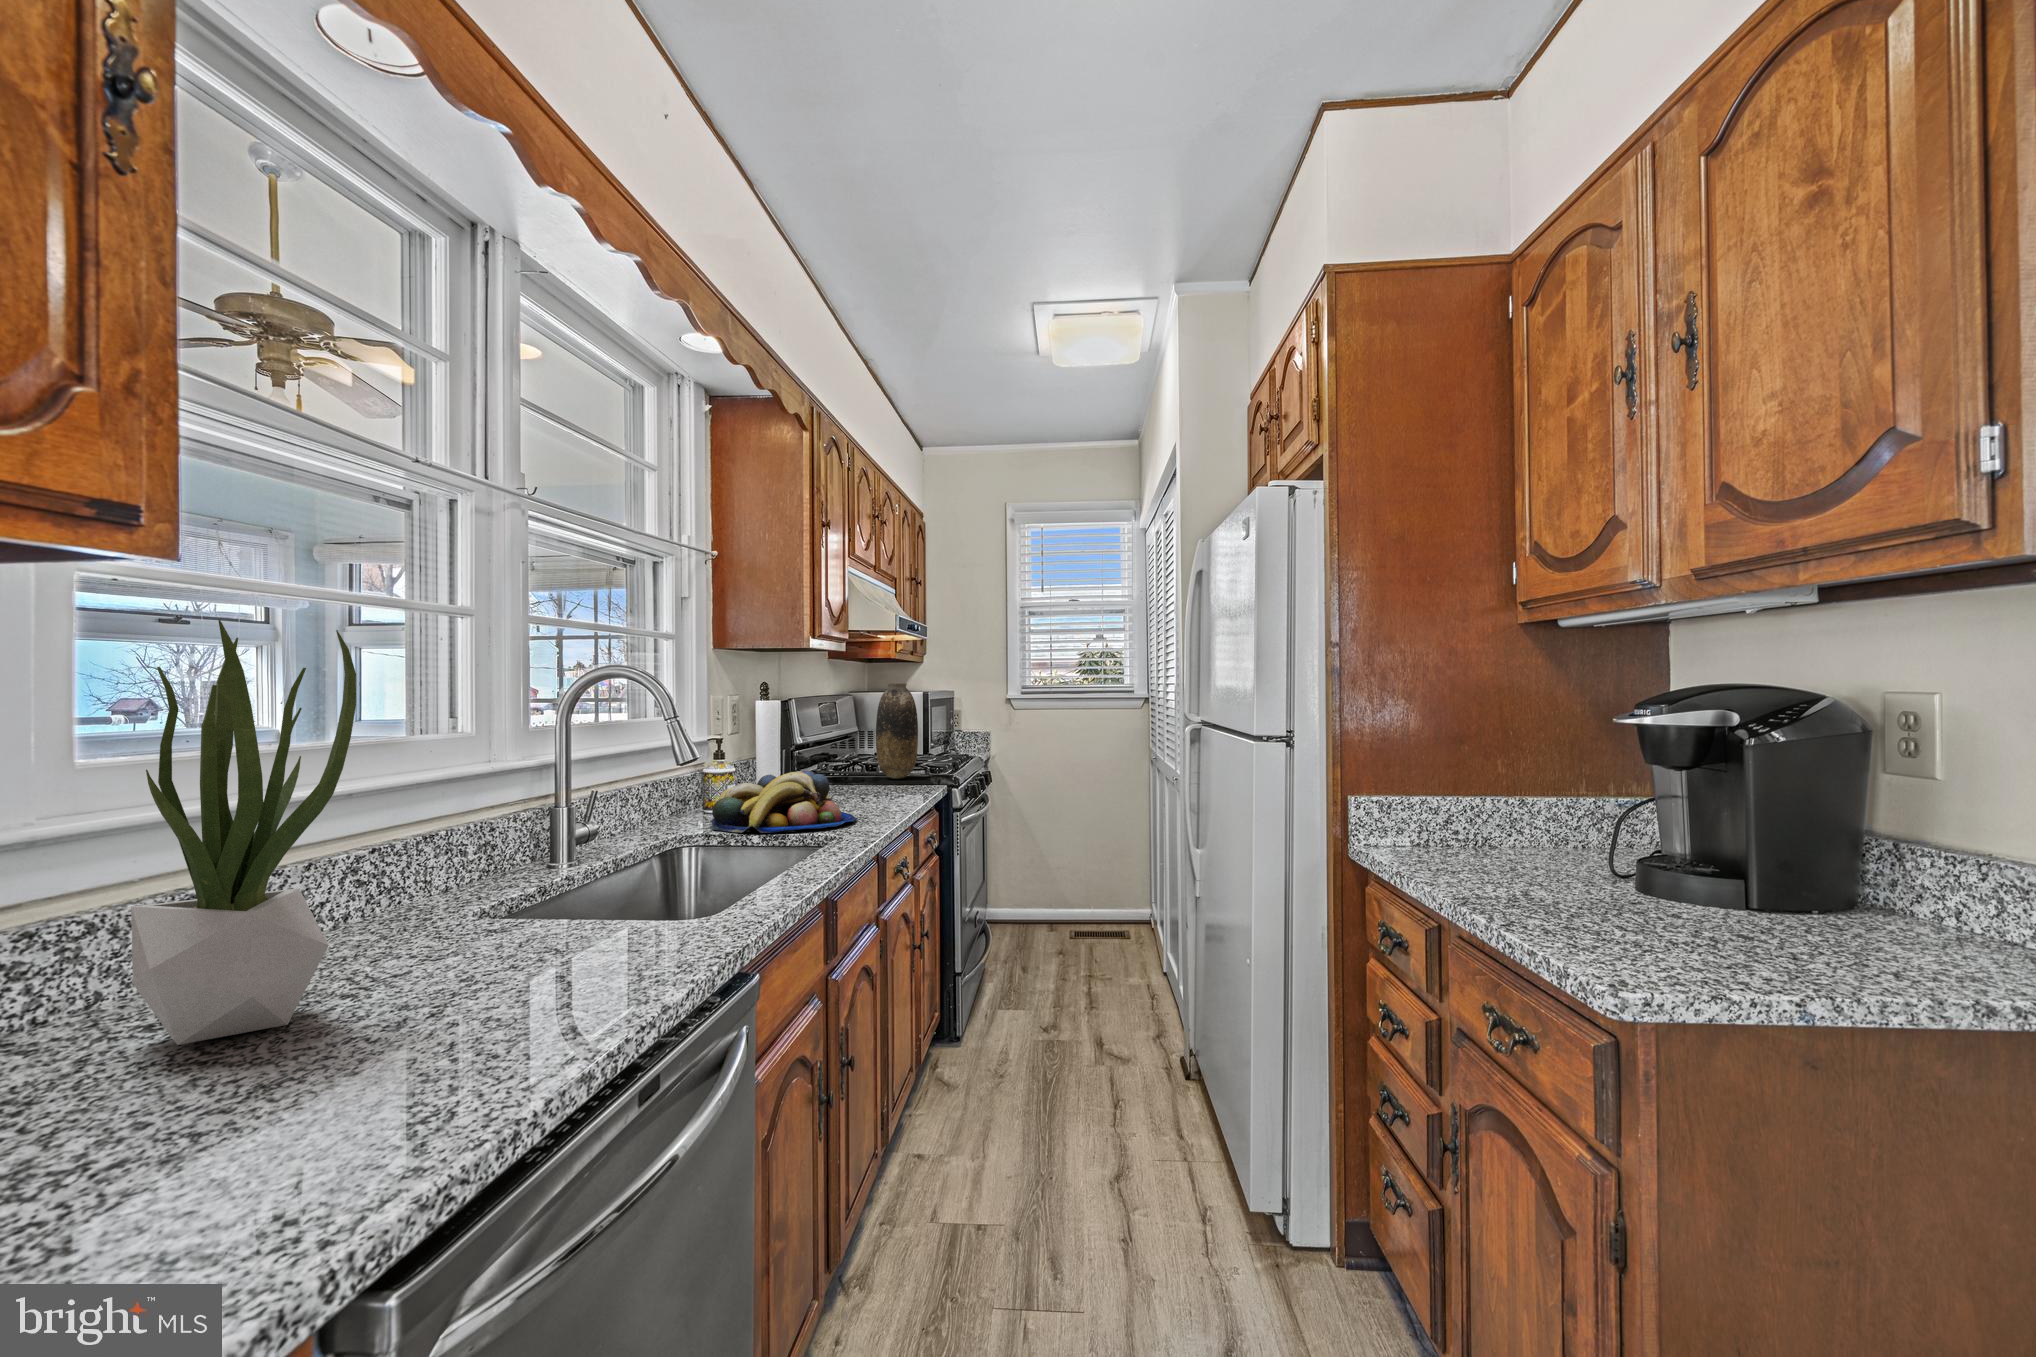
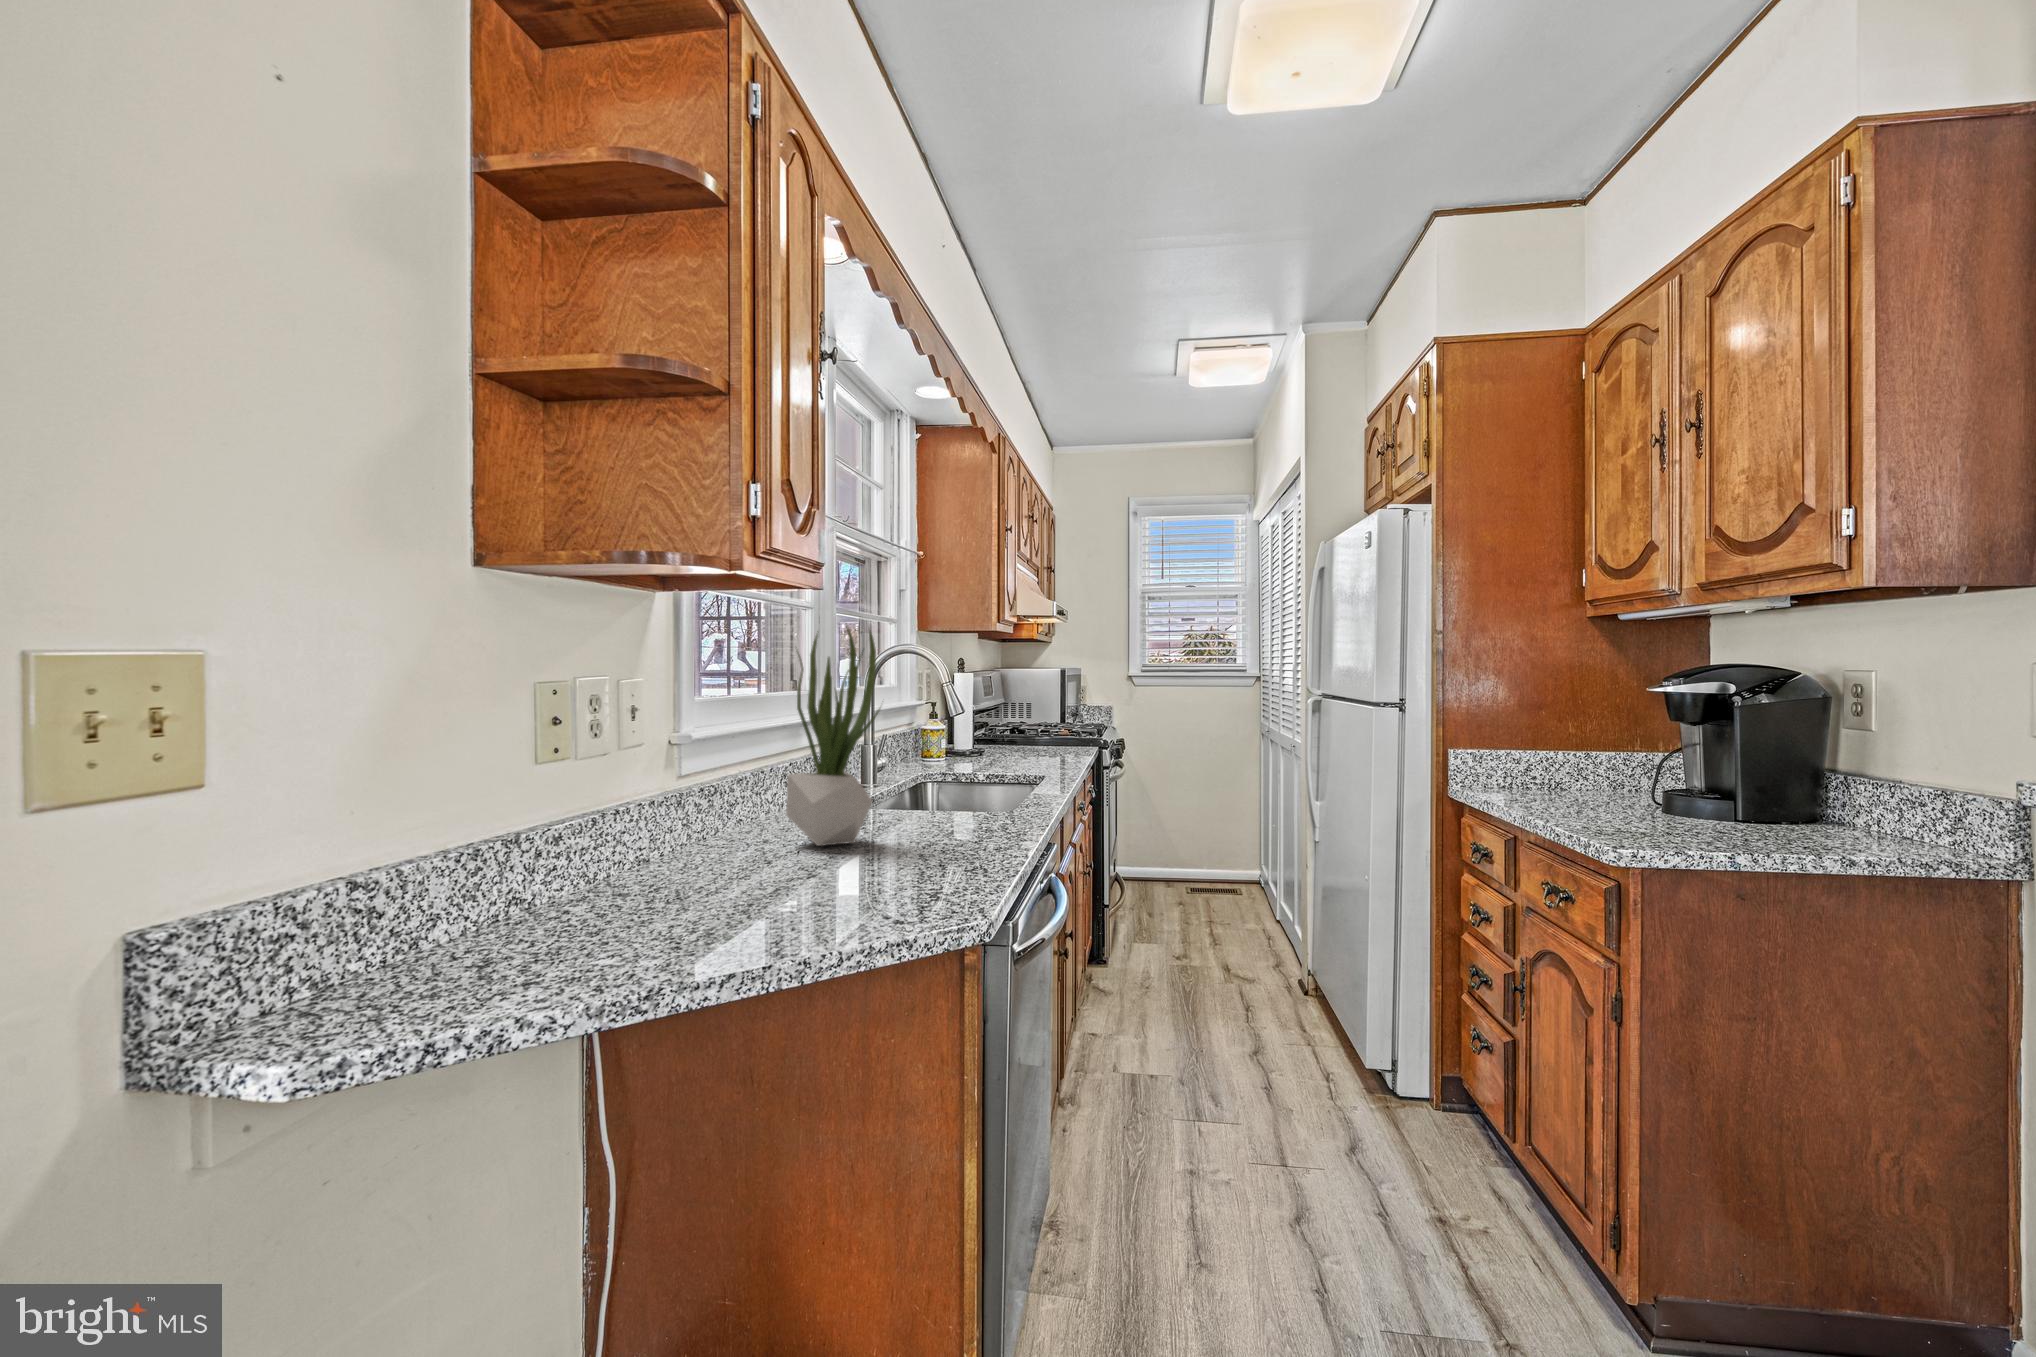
vase: present [876,683,918,779] -> none [1033,661,1069,744]
fruit bowl: present [711,771,856,833] -> none [944,729,1053,774]

